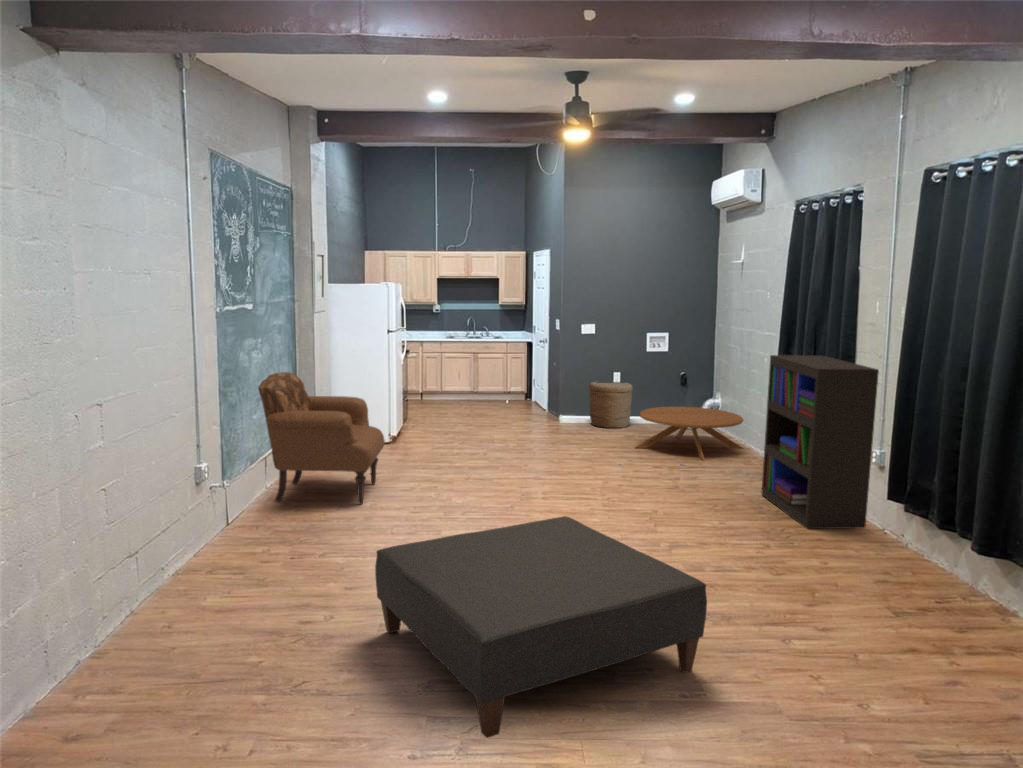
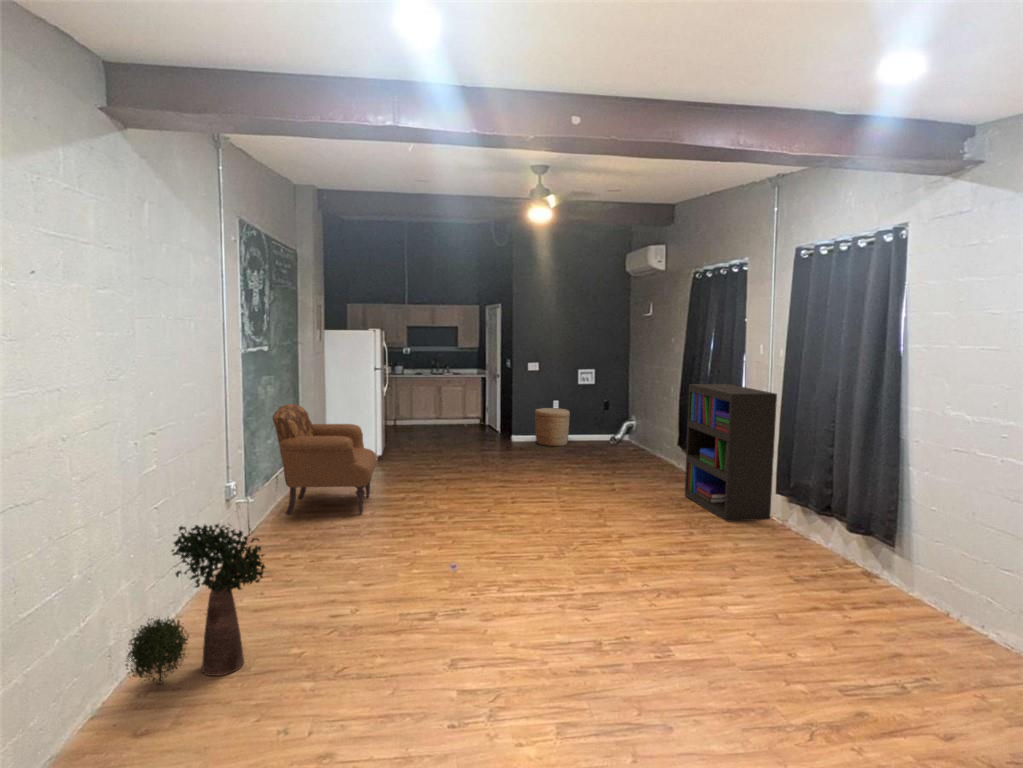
coffee table: present [635,407,743,461] -> none [576,427,662,471]
potted plant: none [59,509,220,688] -> present [126,524,265,684]
ottoman: present [375,516,707,738] -> none [397,517,676,706]

